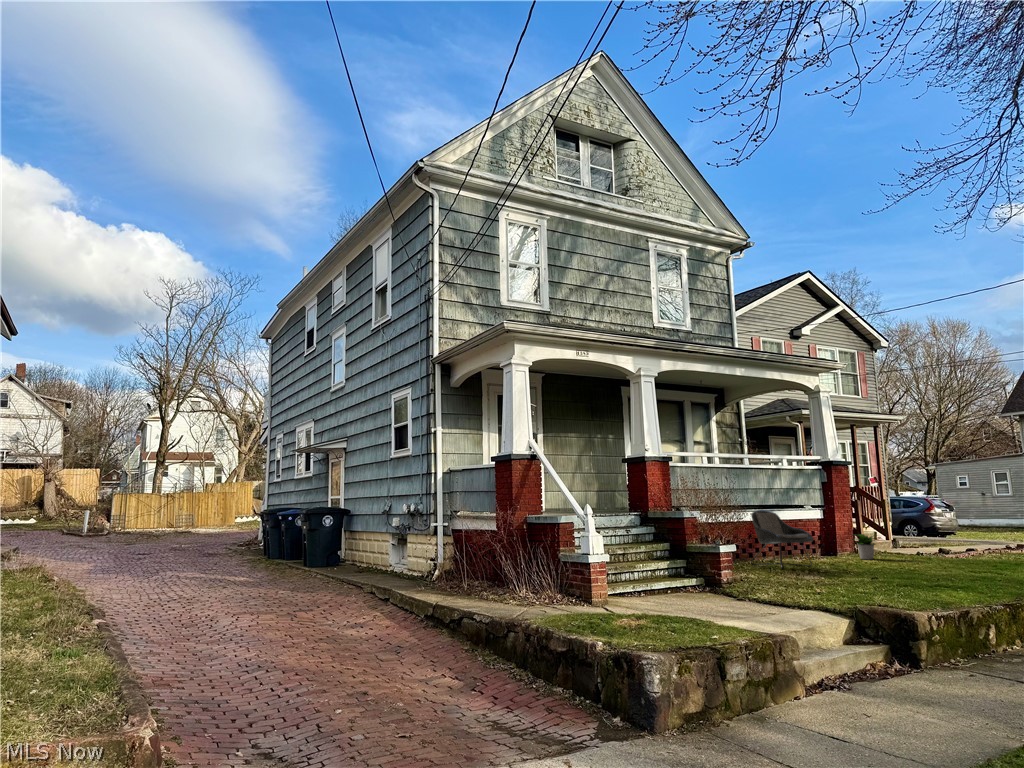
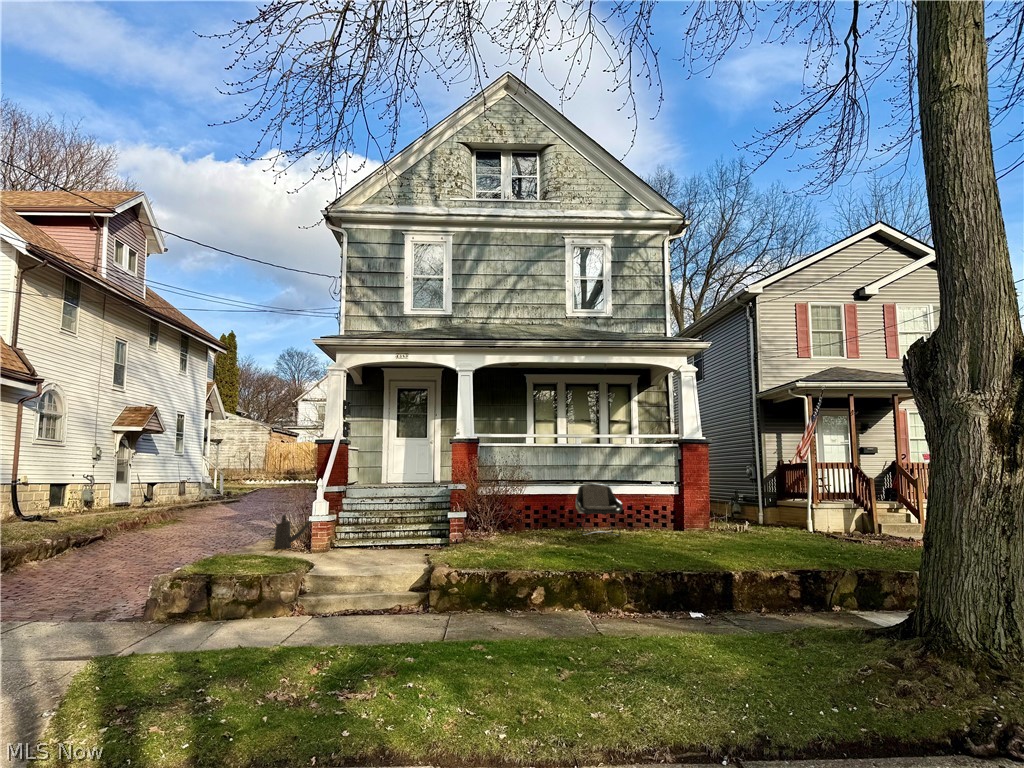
potted plant: present [856,534,875,559] -> none [696,509,725,534]
watering can: none [533,558,578,606] -> present [269,515,311,549]

